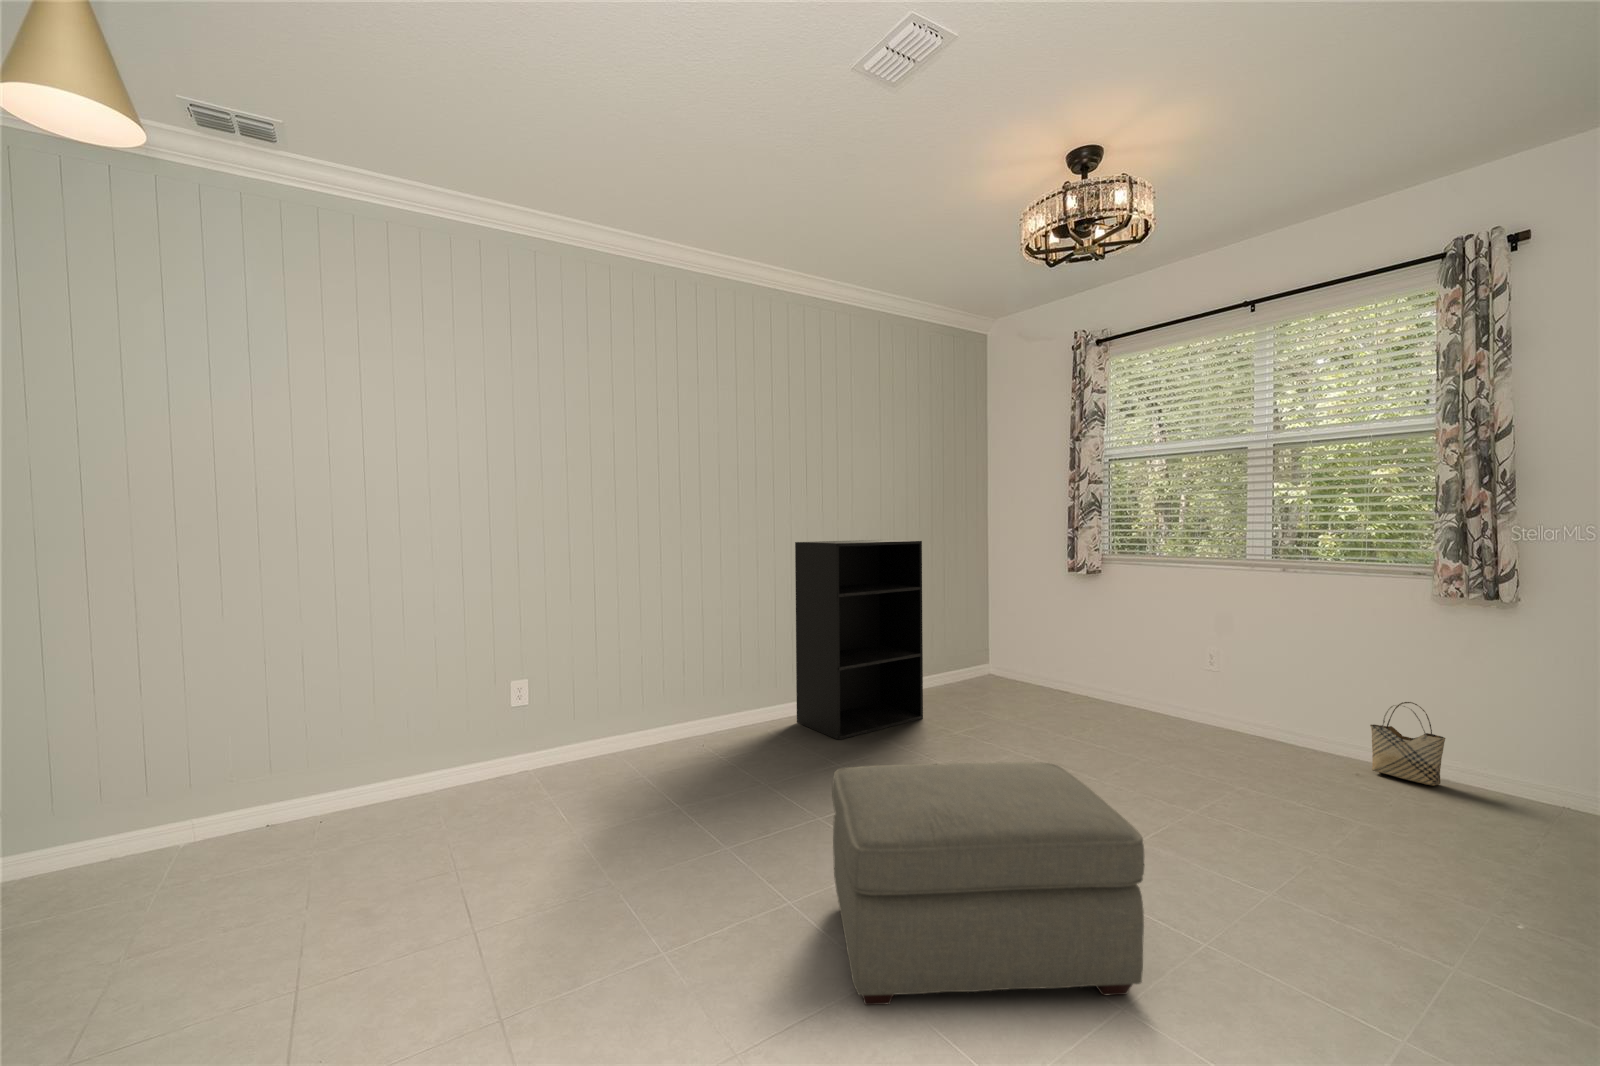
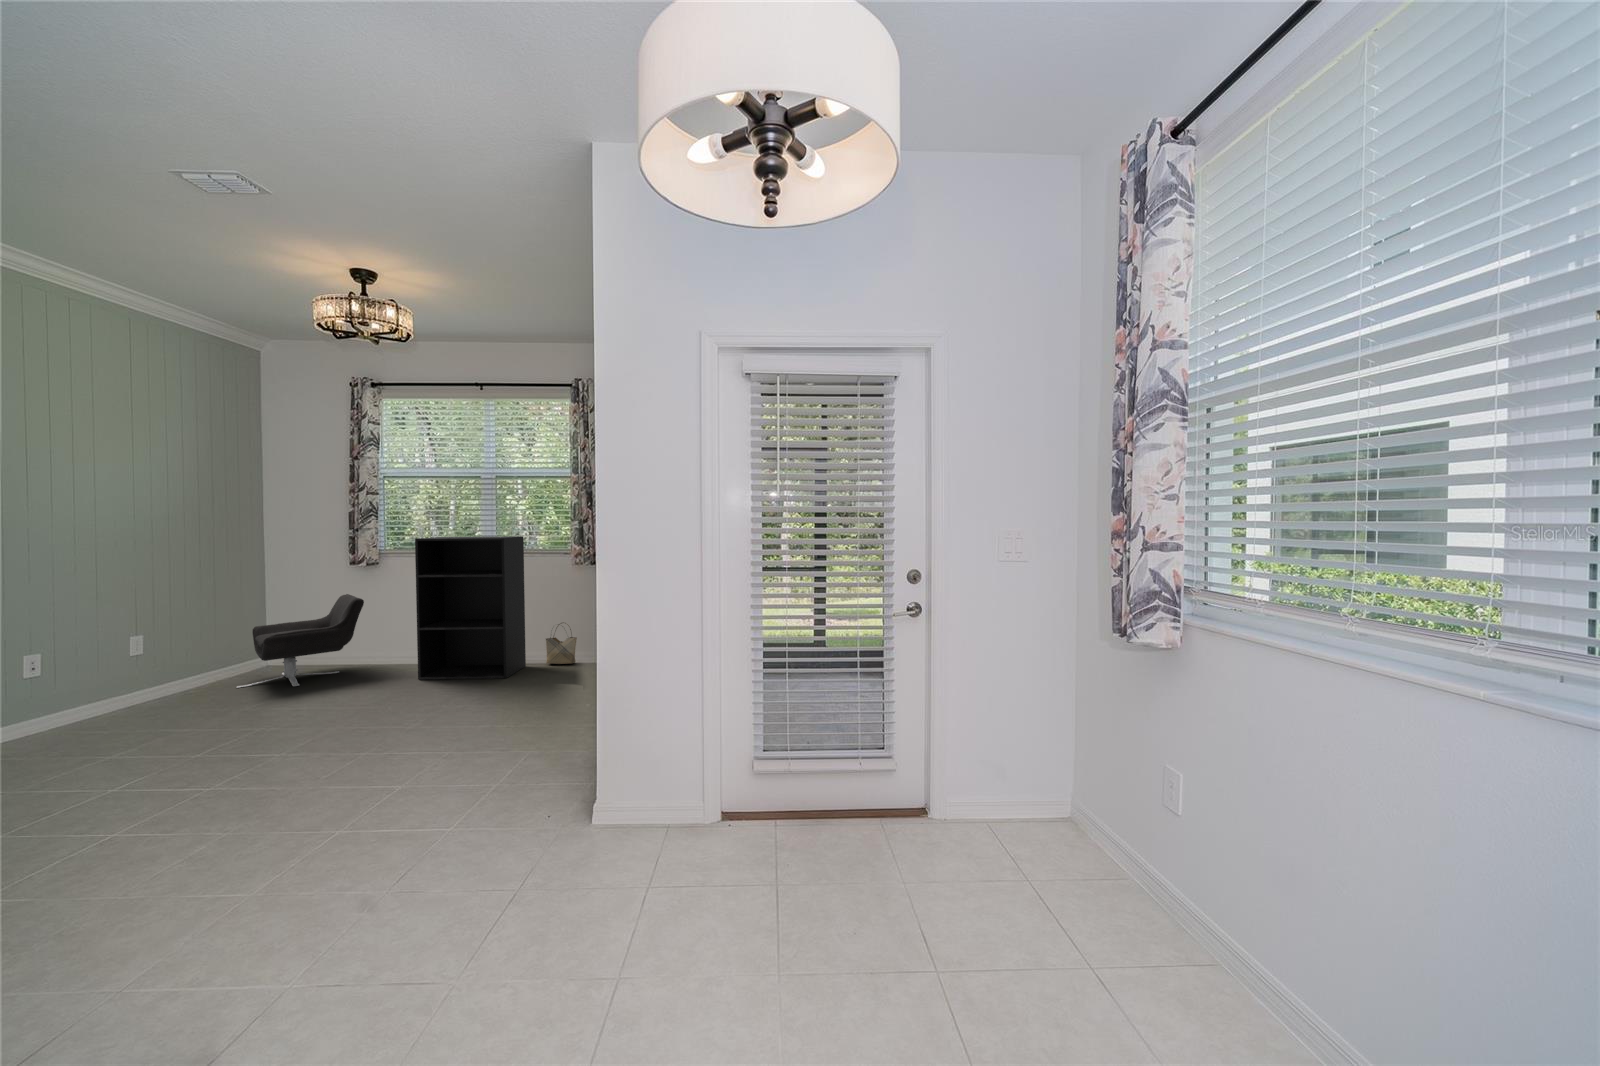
bookshelf: present [795,540,923,740] -> present [415,536,526,680]
lounge chair: none [958,606,1082,711] -> present [236,594,364,688]
ottoman: present [832,762,1144,1005] -> none [155,684,408,850]

